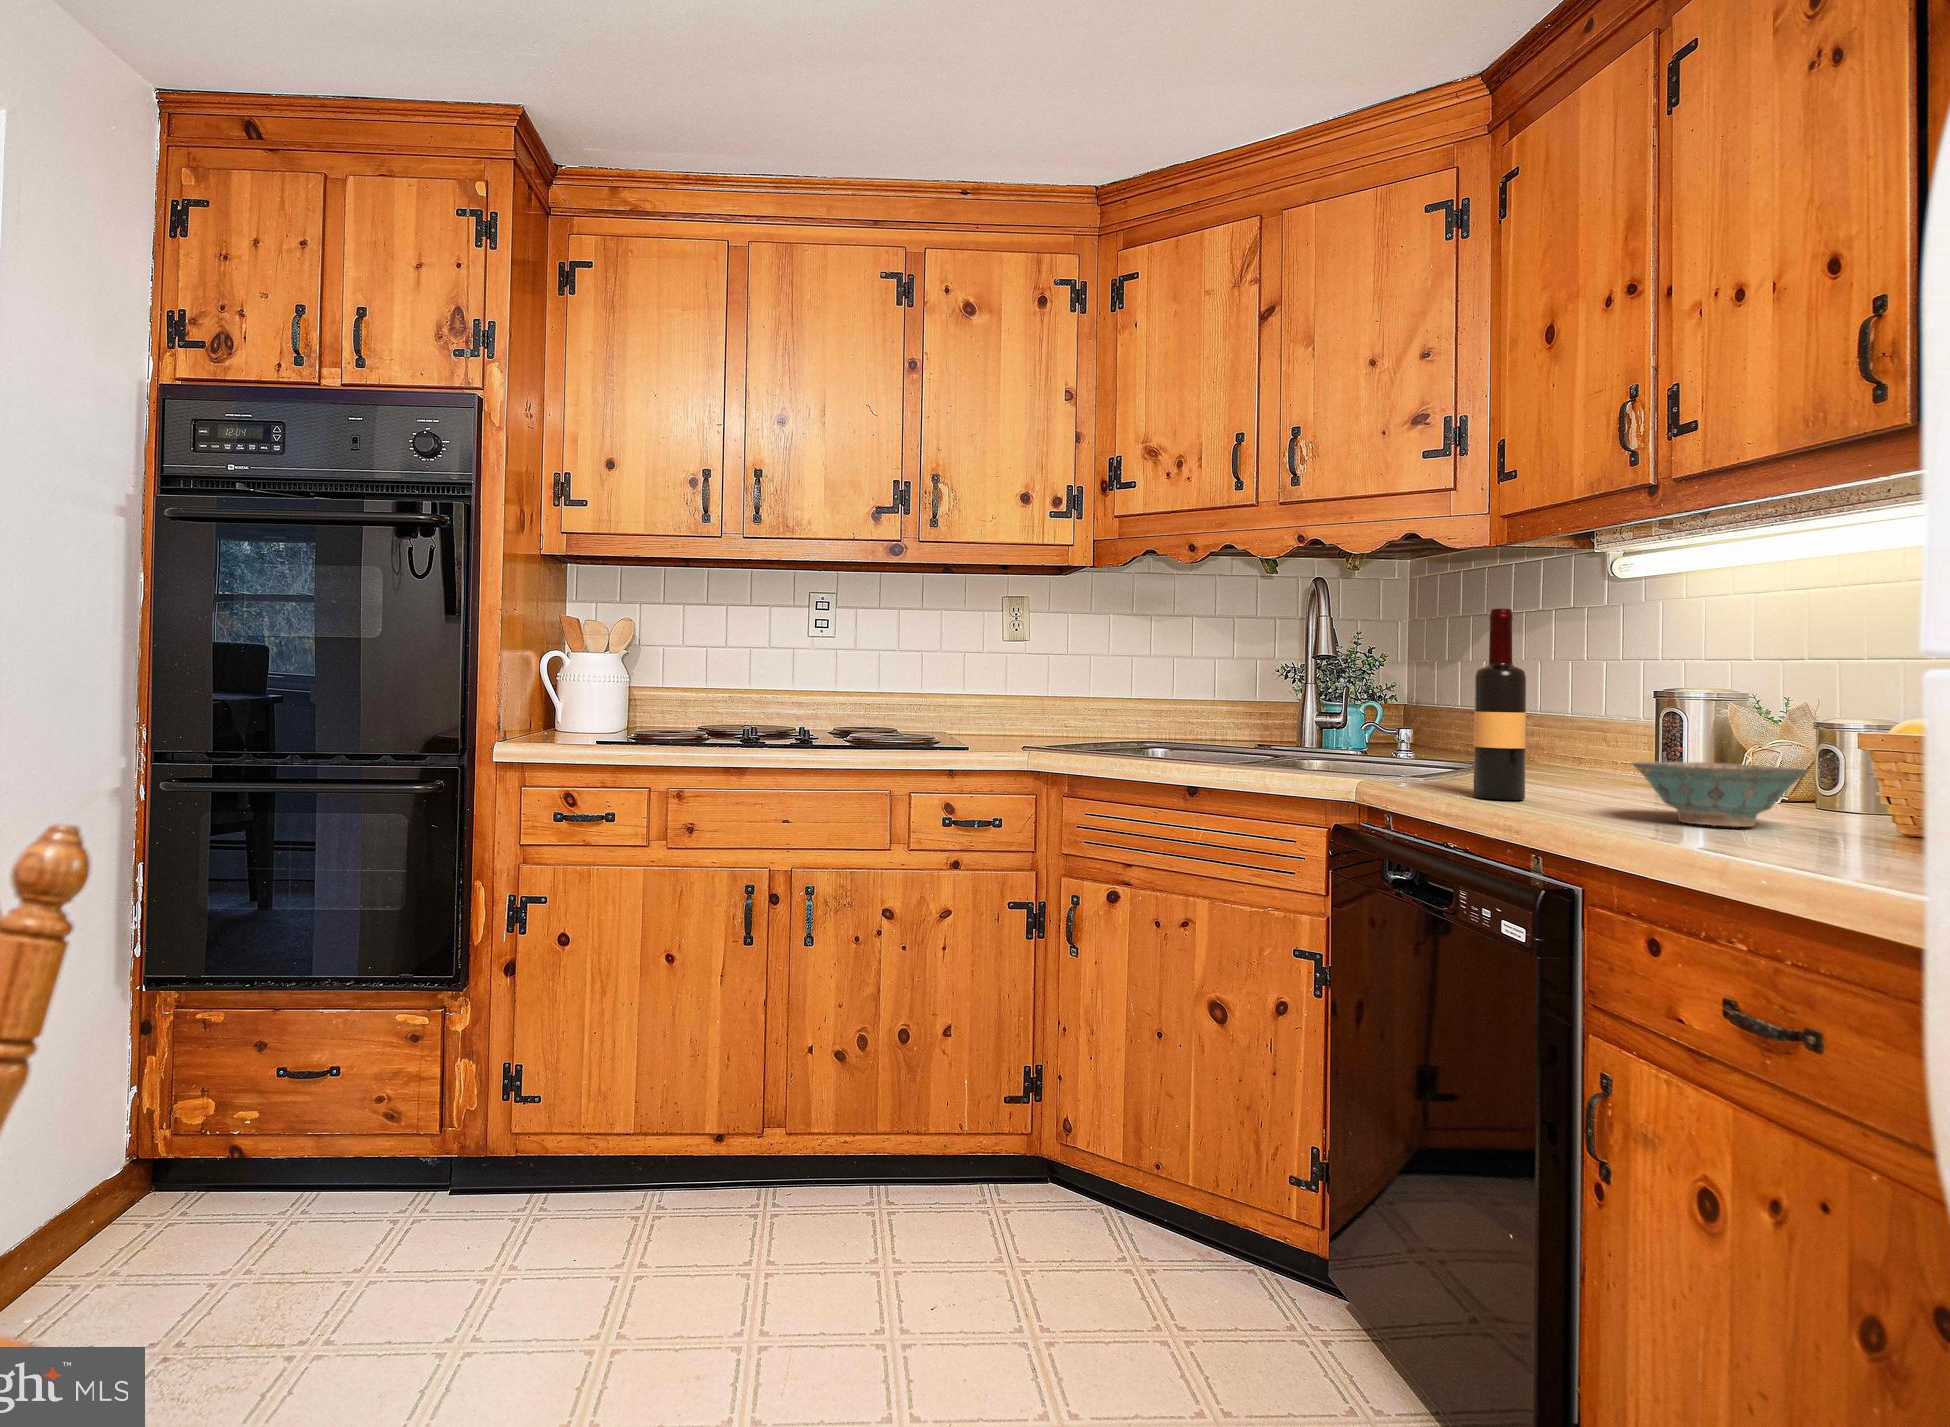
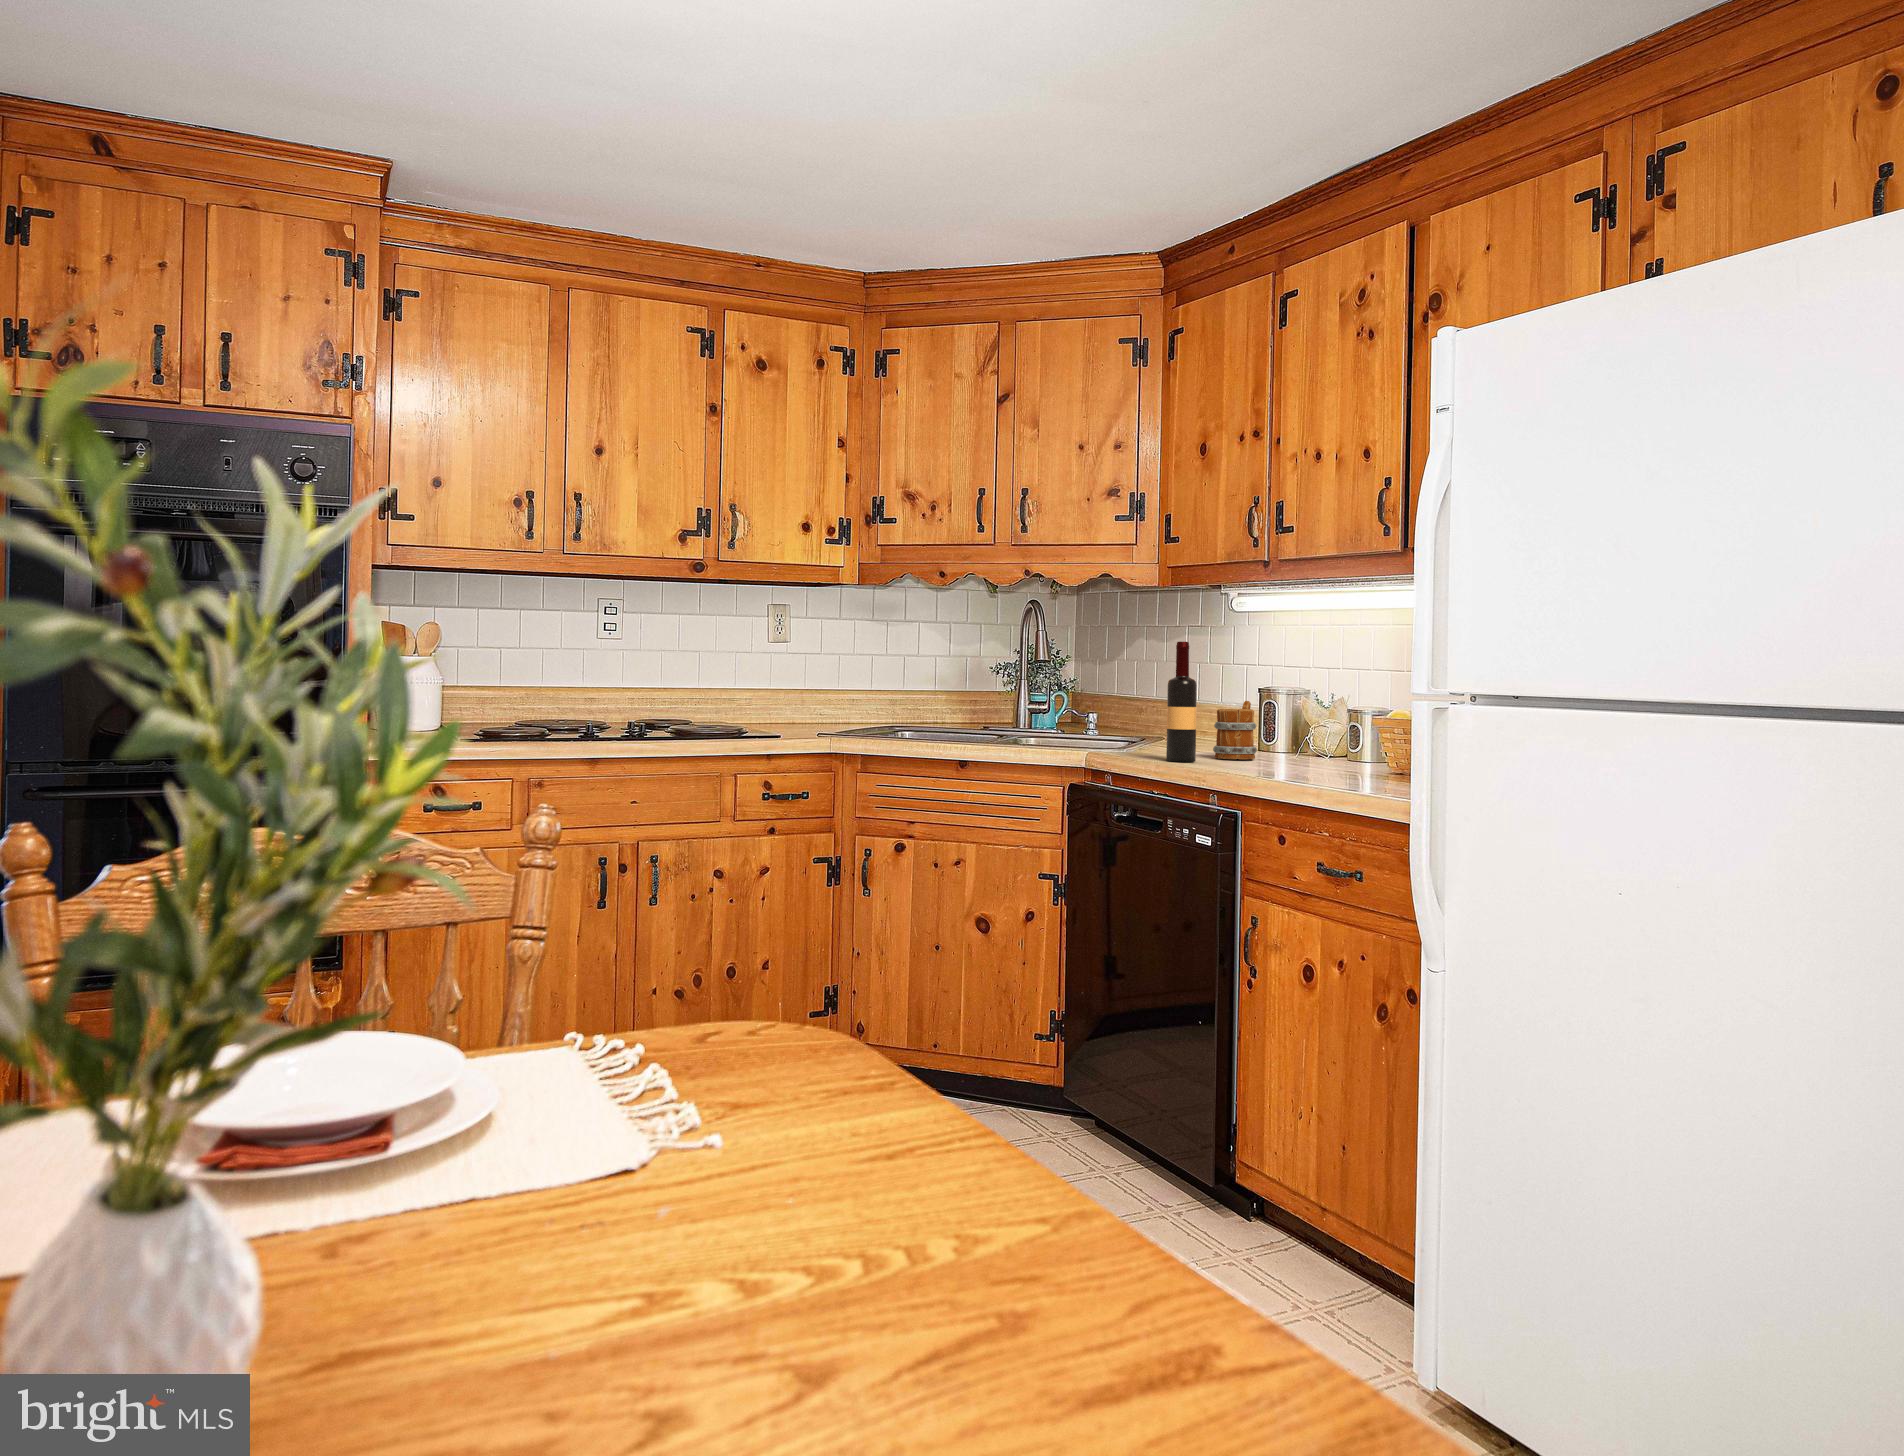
mug: none [1562,705,1643,799] -> present [1213,701,1257,760]
ceramic bowl: present [1632,762,1809,827] -> none [1256,736,1341,771]

